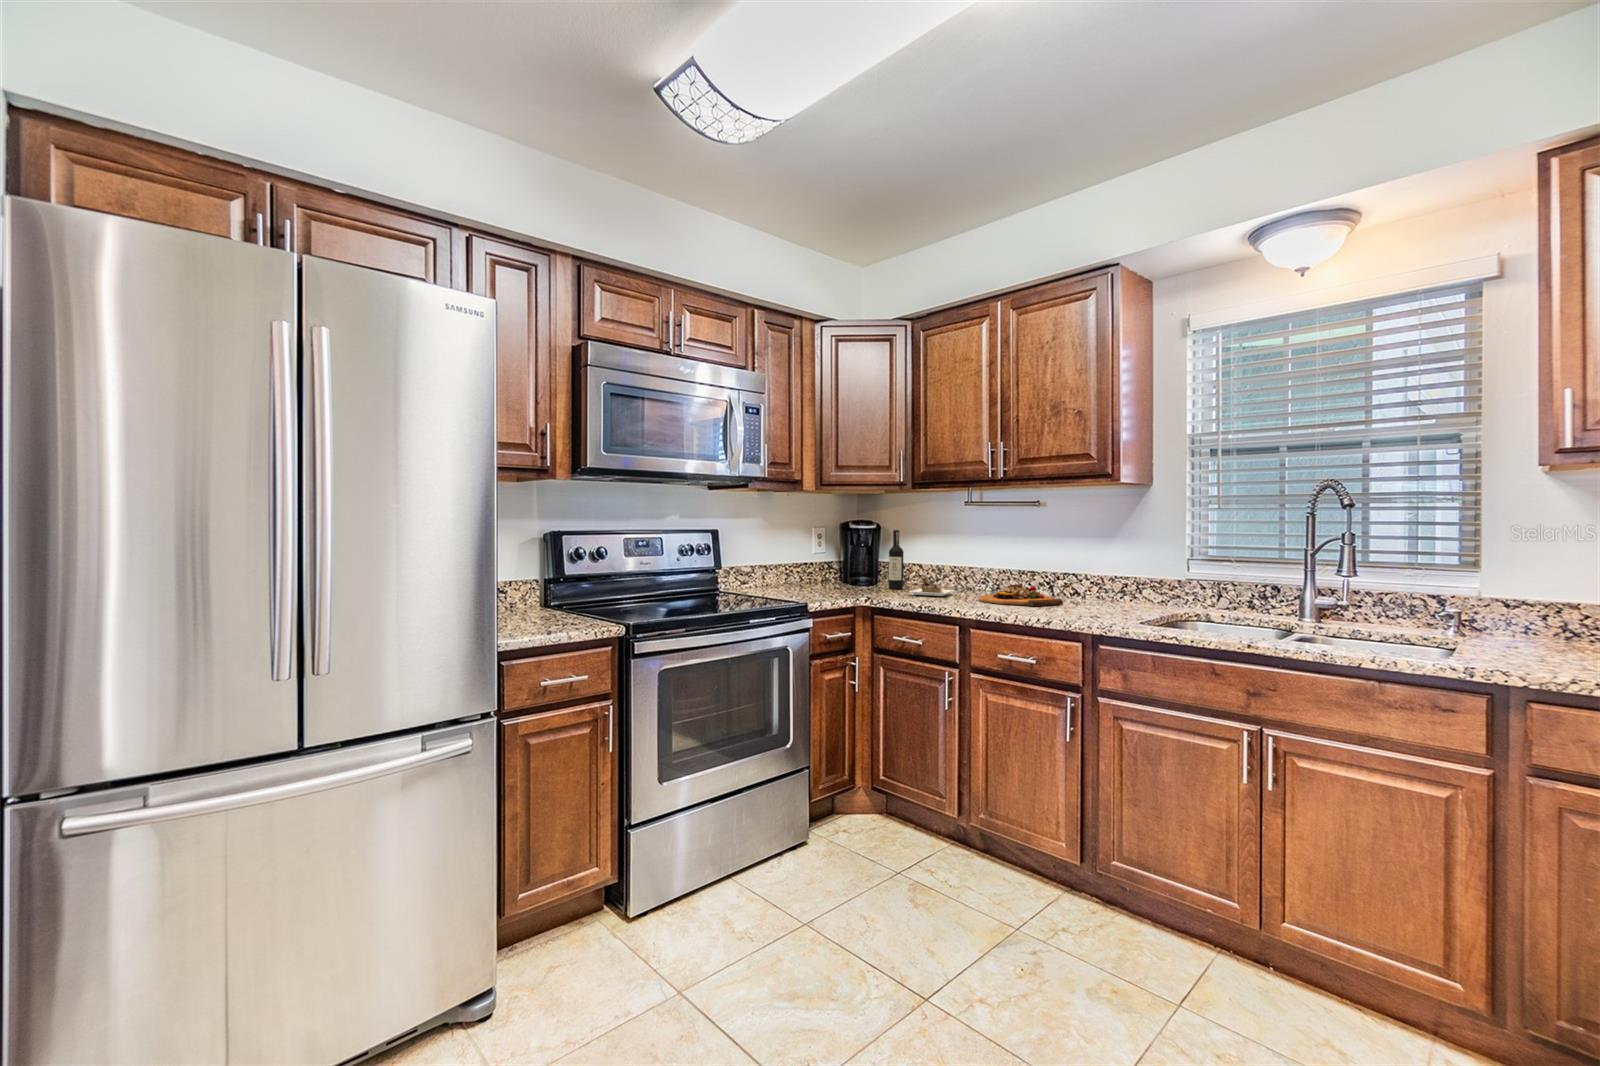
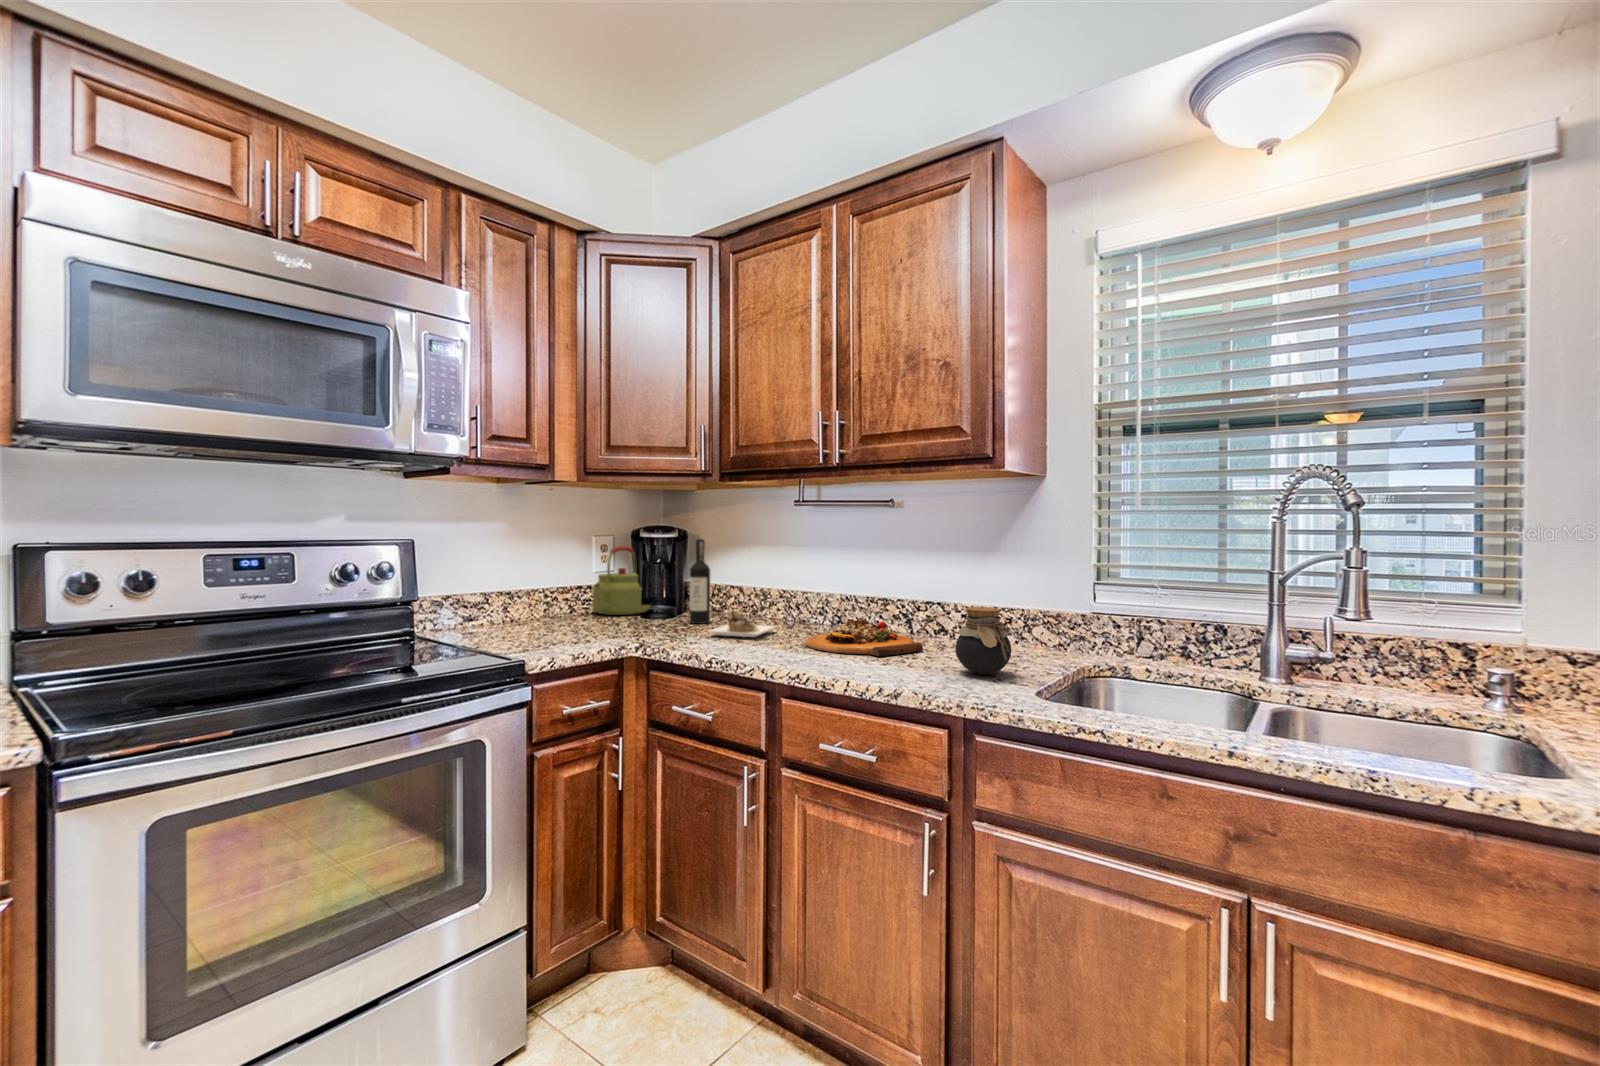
kettle: none [814,535,855,584] -> present [592,546,650,615]
jar: none [1086,572,1125,615] -> present [955,607,1011,675]

